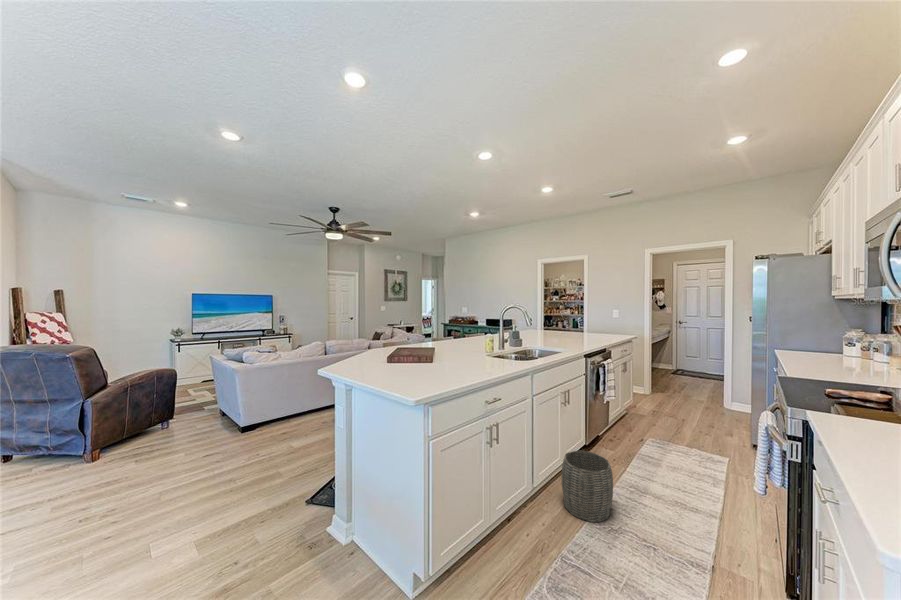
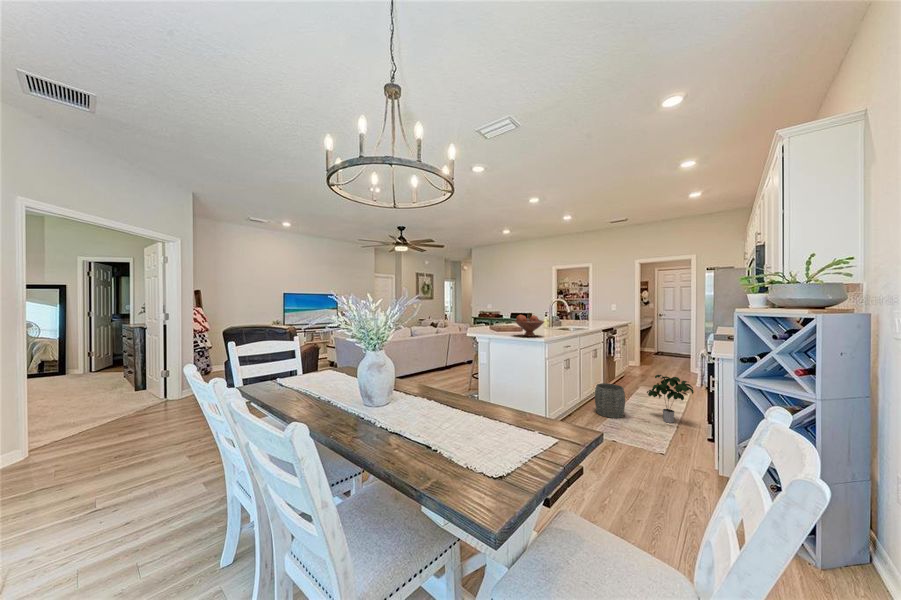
fruit bowl: none [400,338,453,380] -> present [515,315,544,336]
potted plant: none [652,445,744,542] -> present [647,375,694,423]

